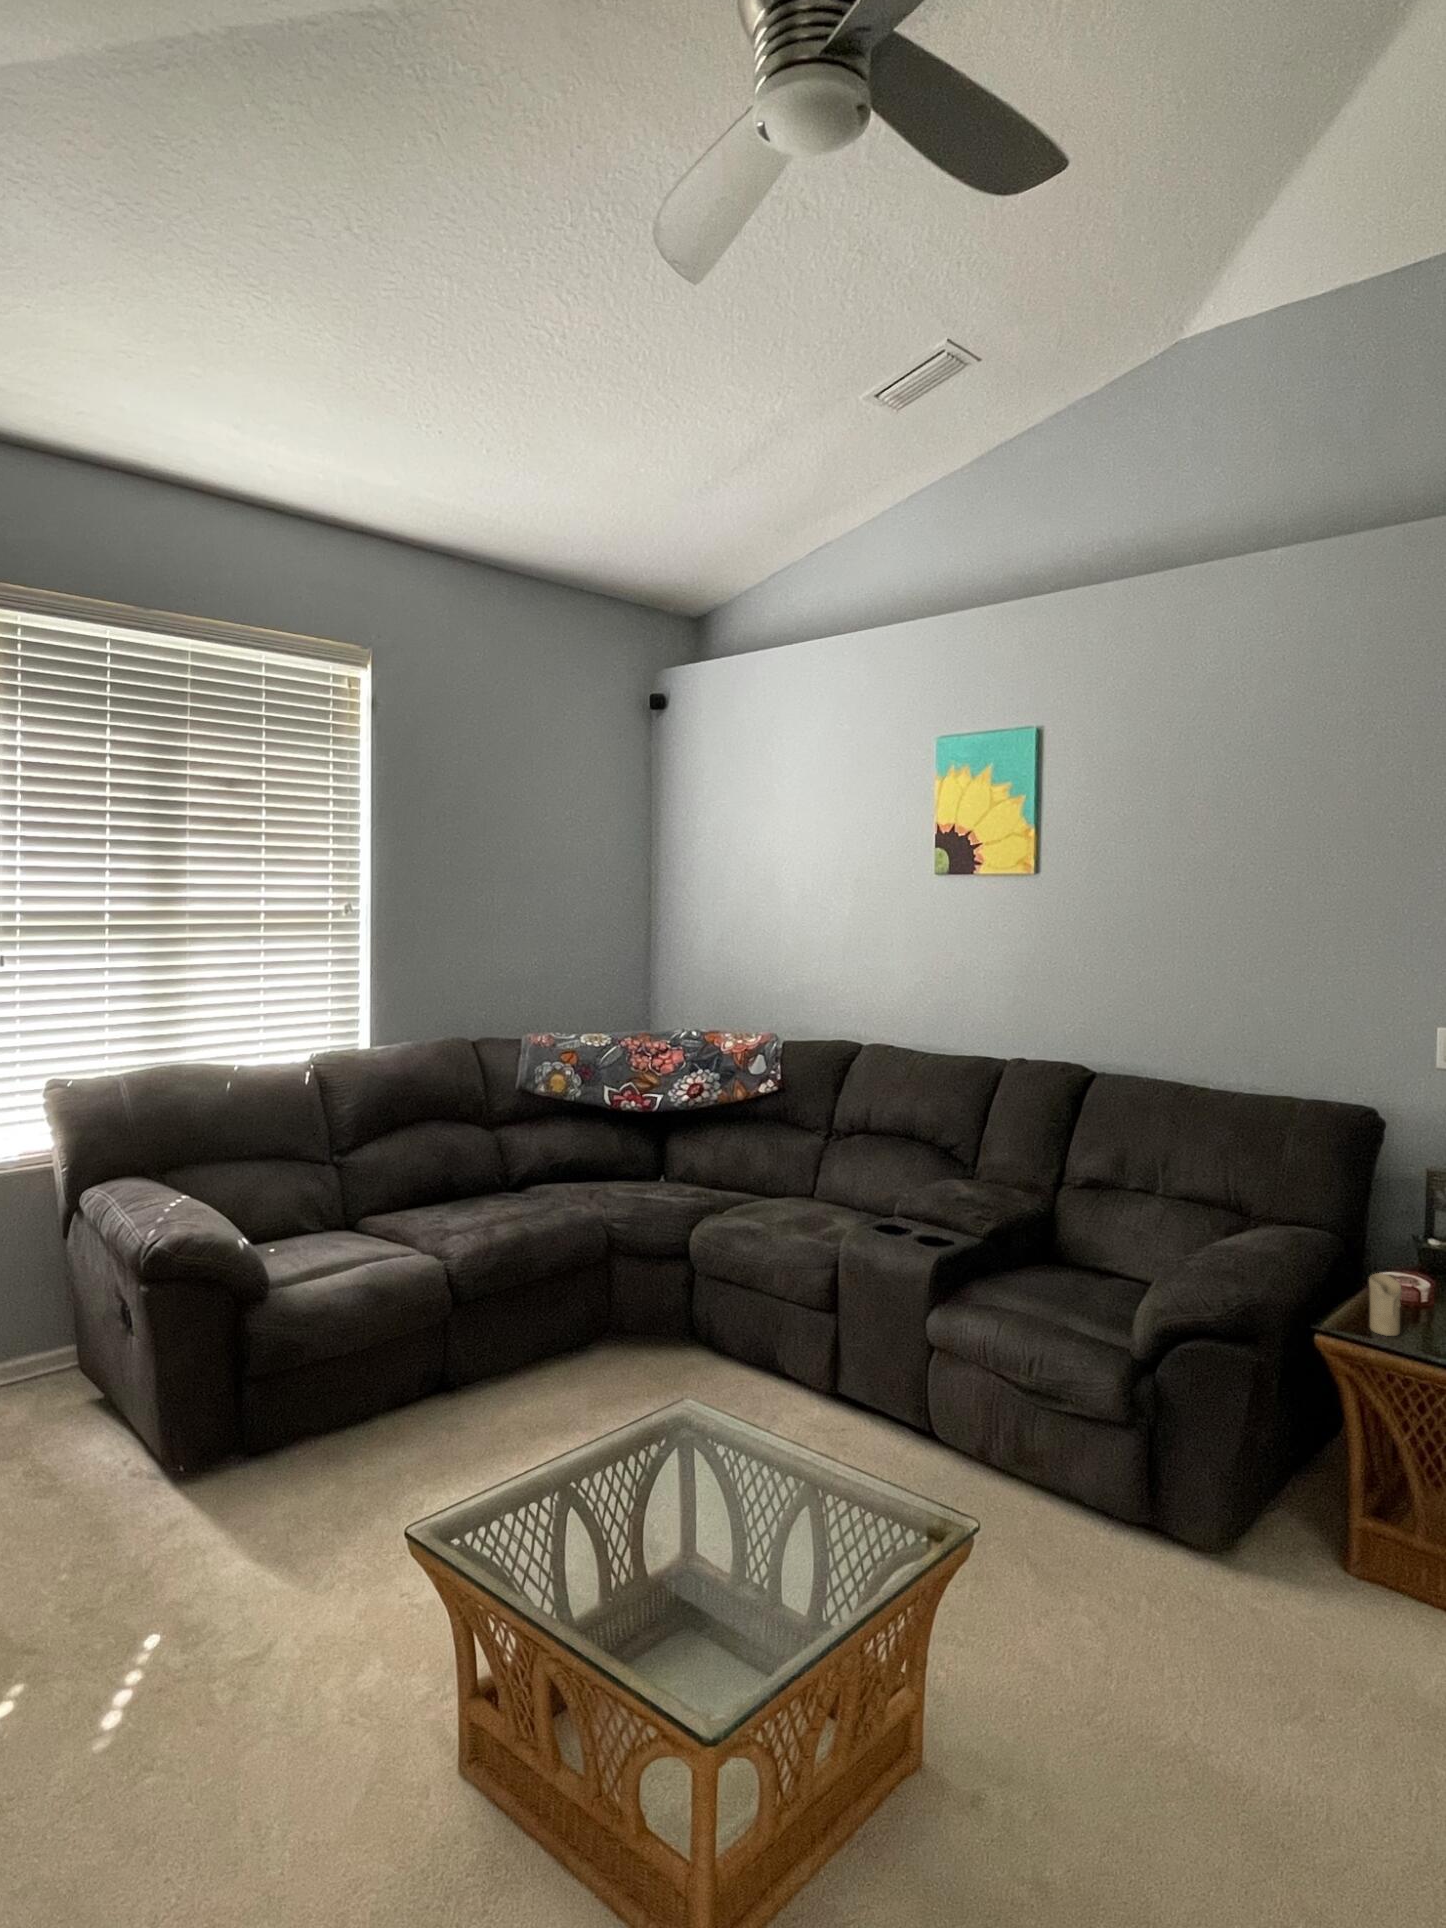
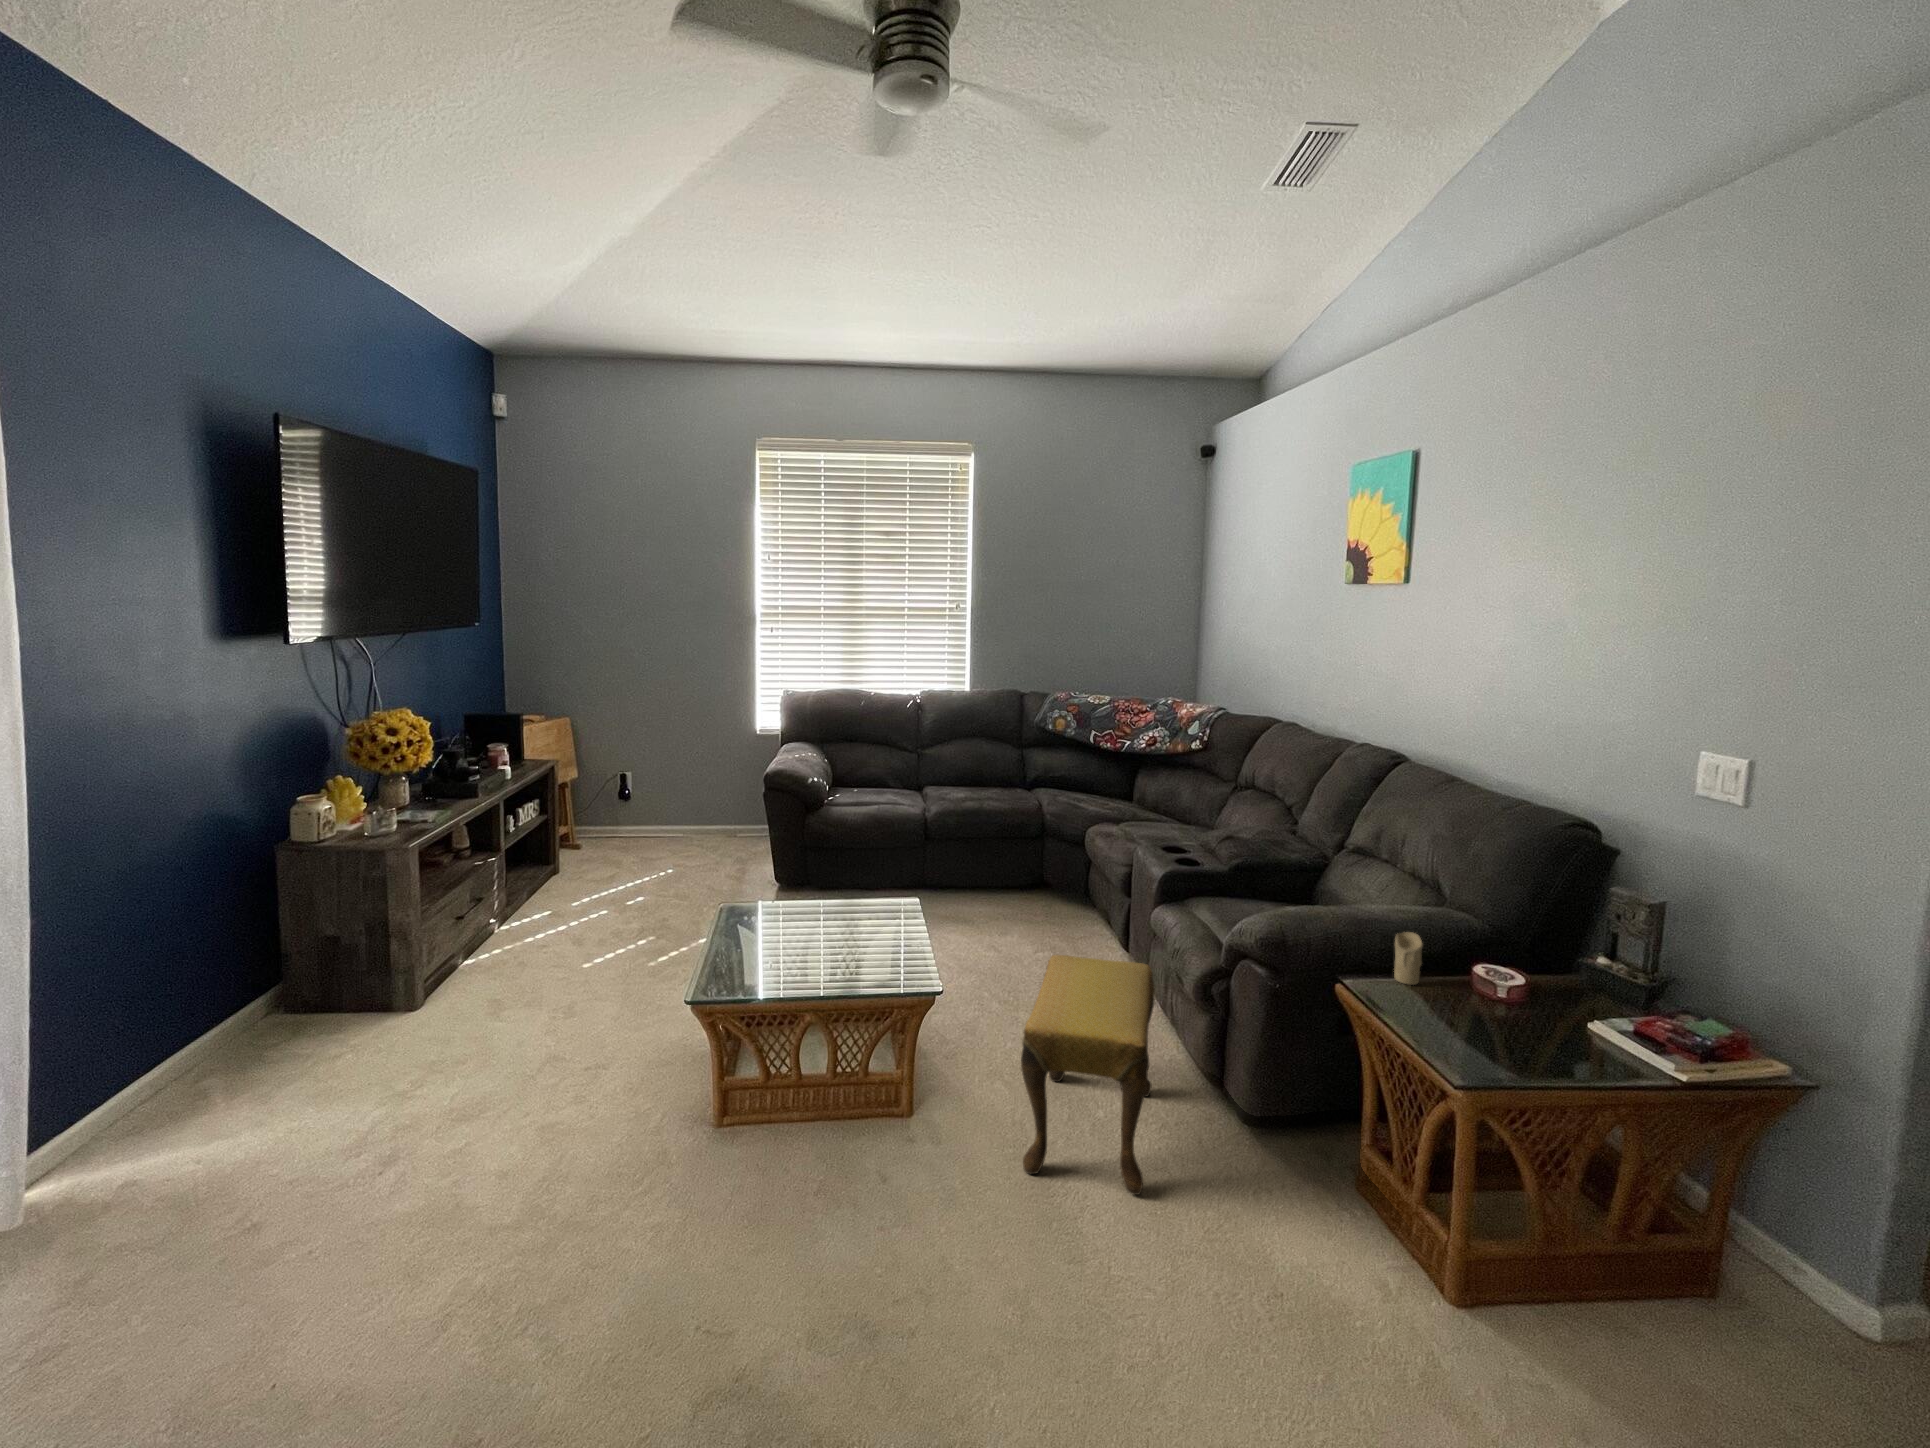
footstool: none [1016,1408,1344,1811] -> present [1021,955,1155,1195]

